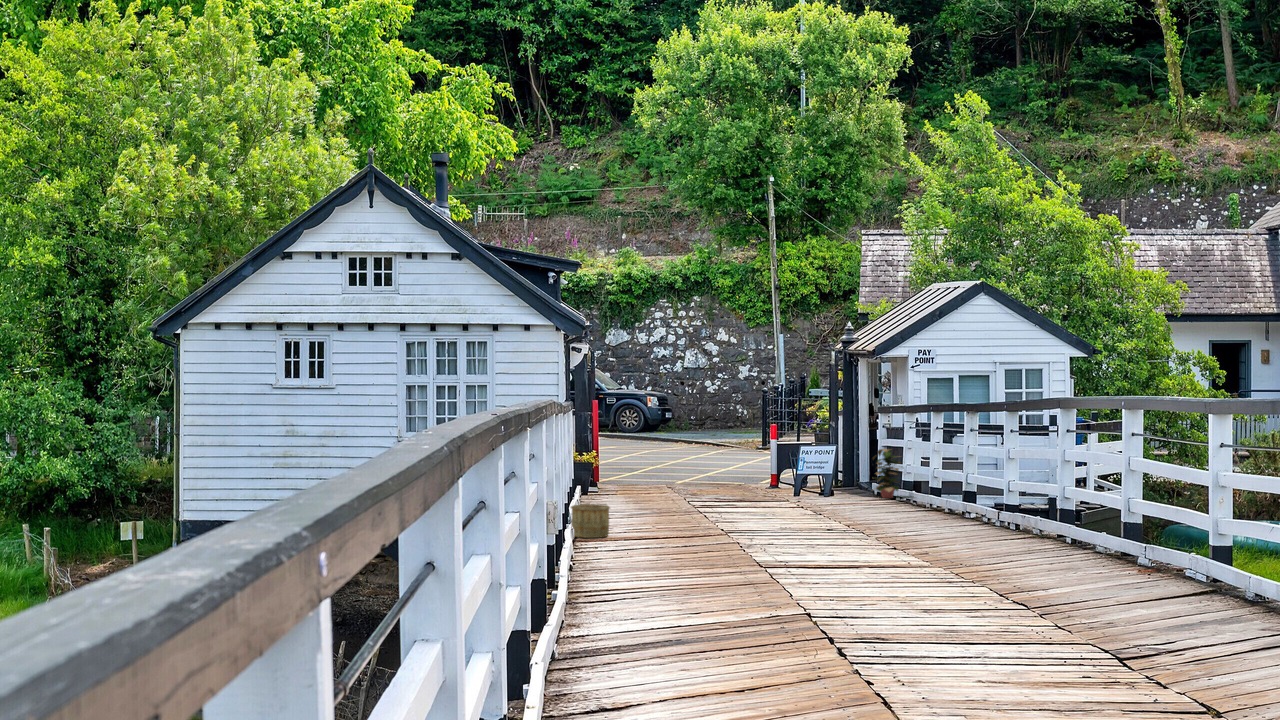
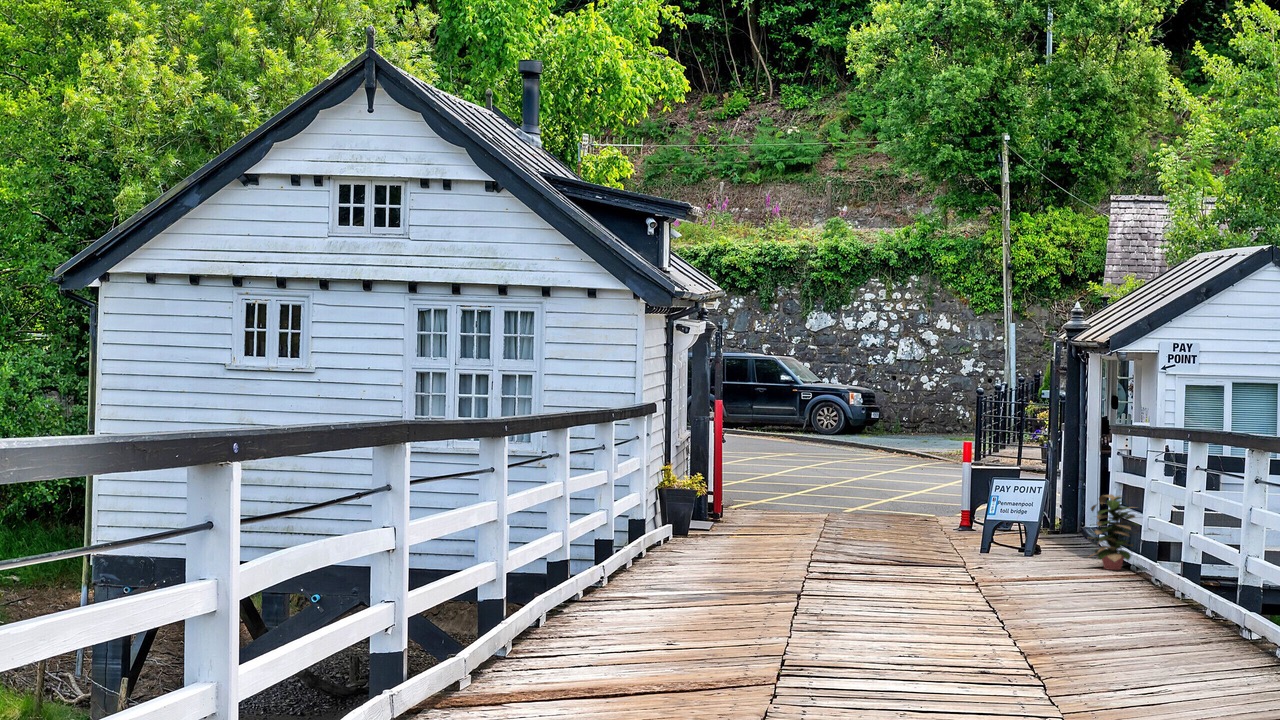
wooden bucket: present [571,504,610,538] -> none [511,602,580,666]

